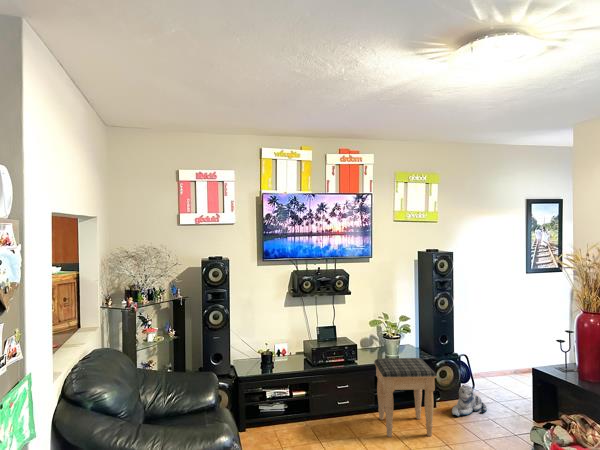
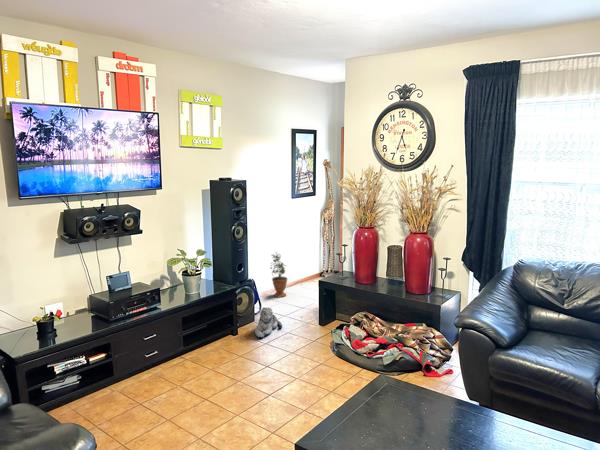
potted plant: none [492,330,514,383] -> present [271,255,287,297]
footstool: present [374,358,437,437] -> none [183,290,255,377]

